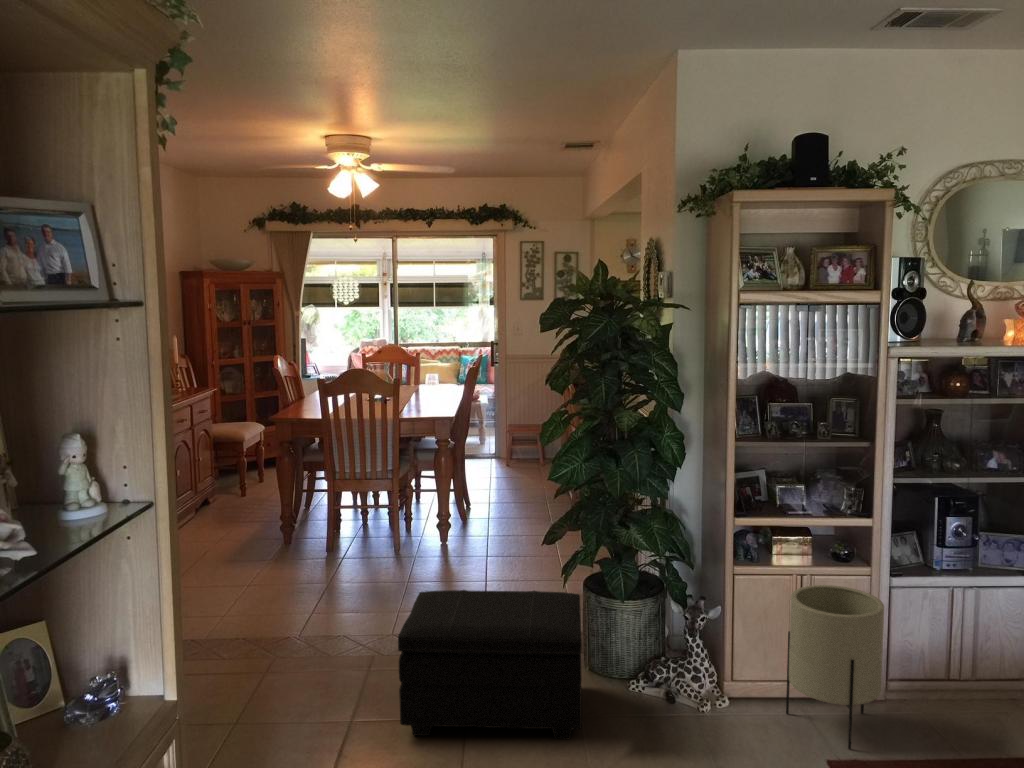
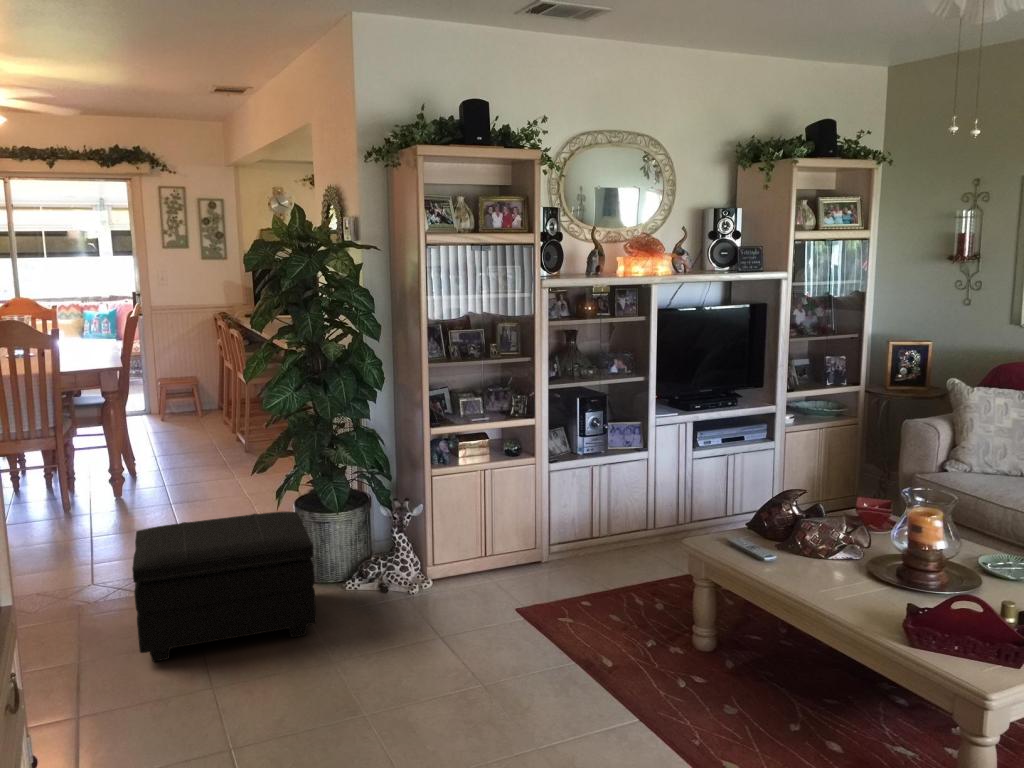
planter: present [786,585,884,749] -> none [478,475,550,598]

